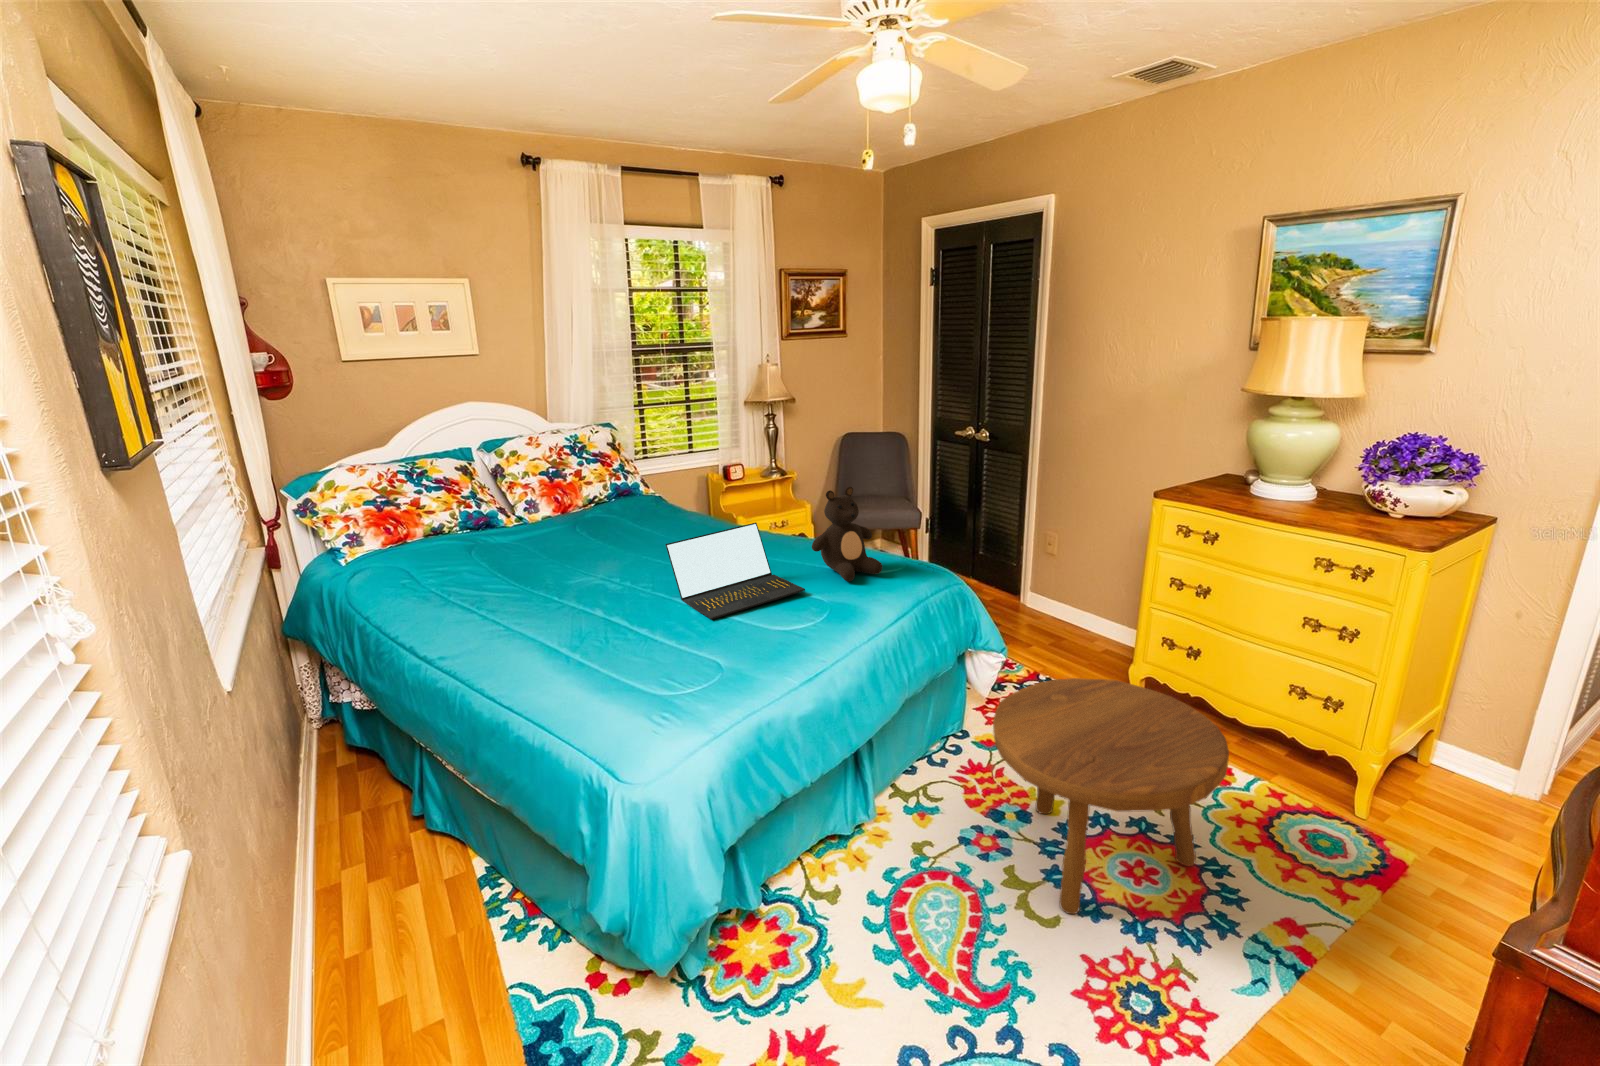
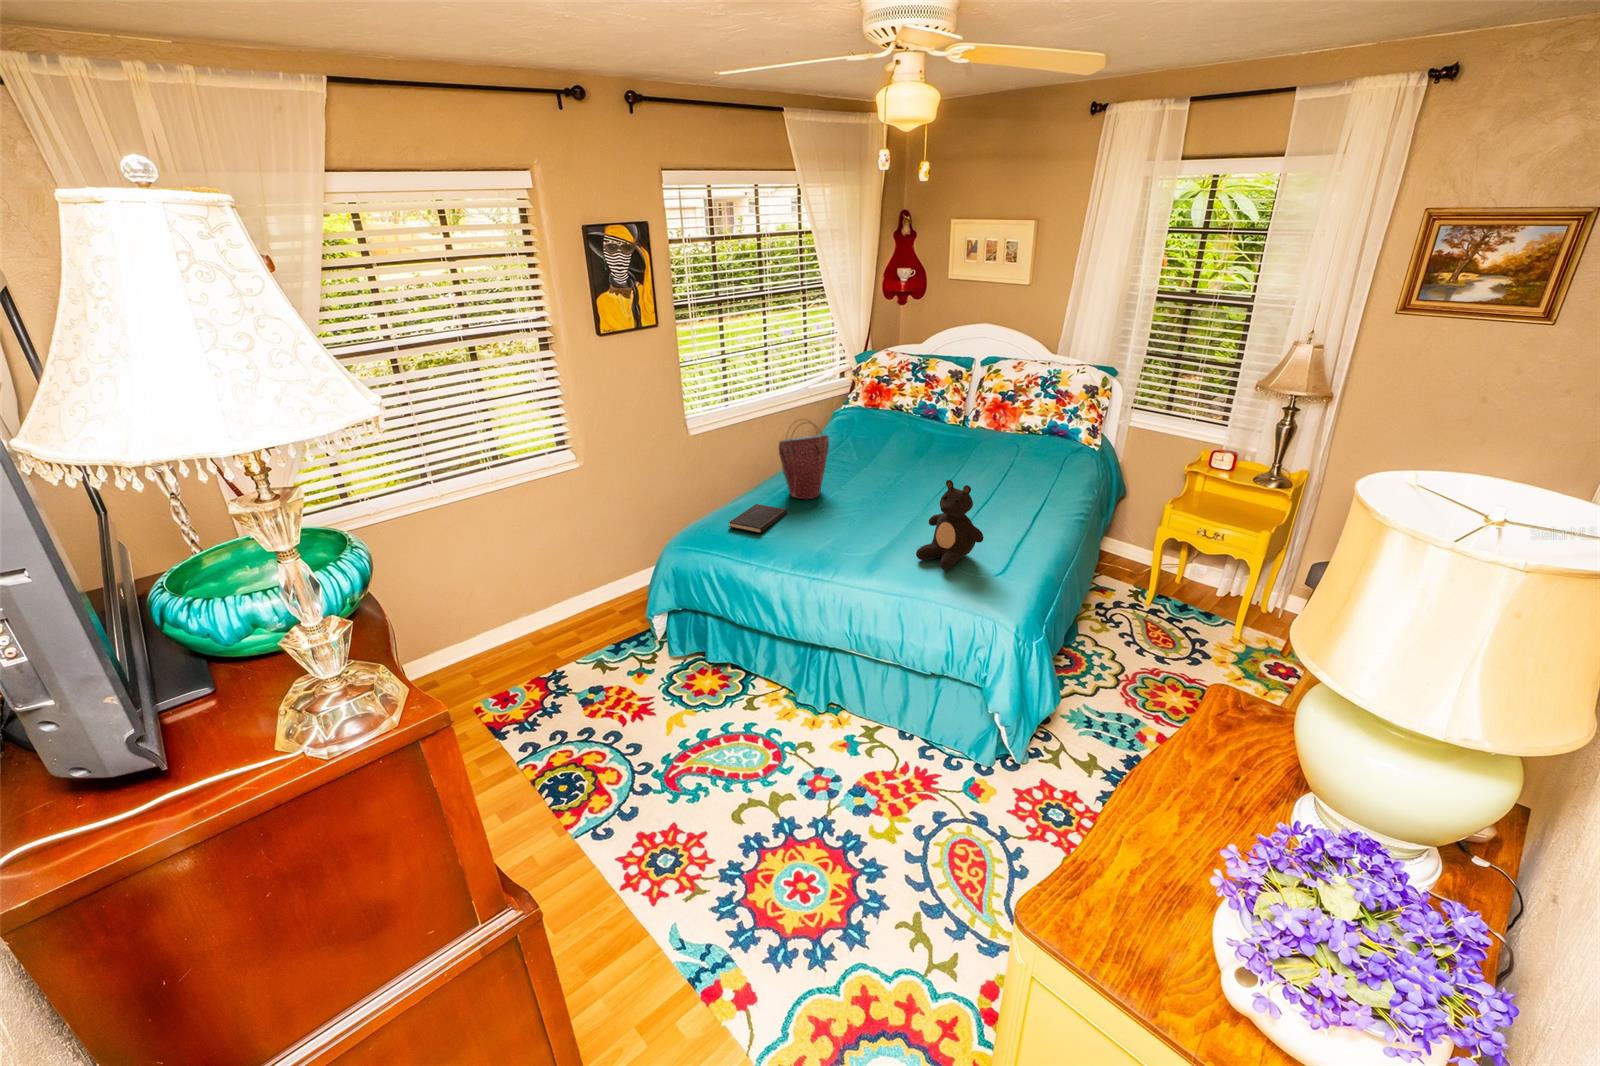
handbag: none [582,509,640,631] -> present [779,421,829,499]
laptop: present [665,523,805,619] -> none [819,464,926,542]
hardcover book: none [622,633,724,681] -> present [729,504,787,533]
footstool: present [993,678,1229,914] -> none [709,693,909,929]

